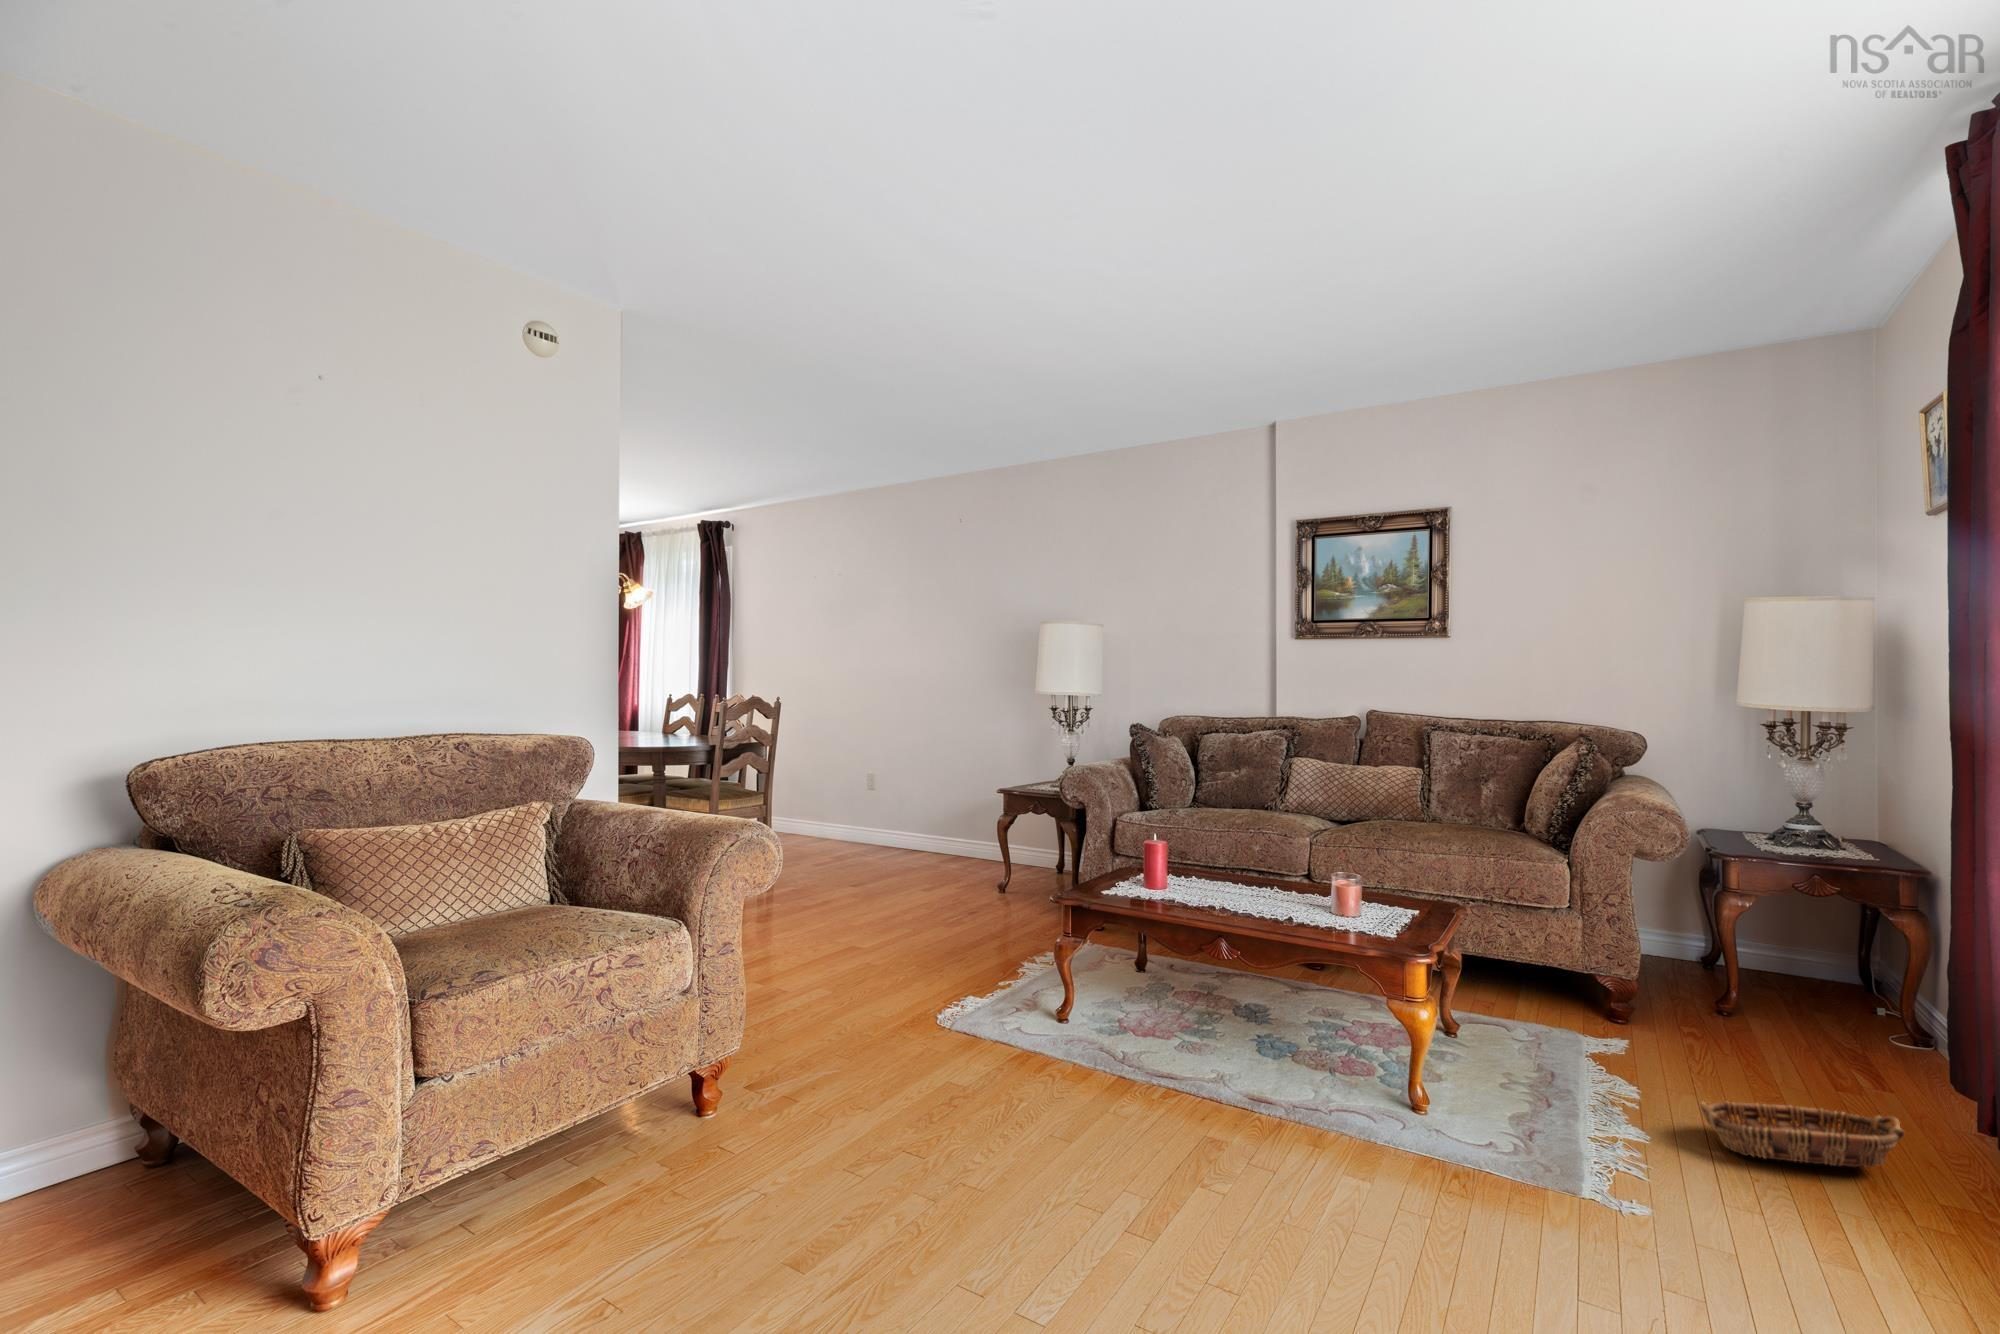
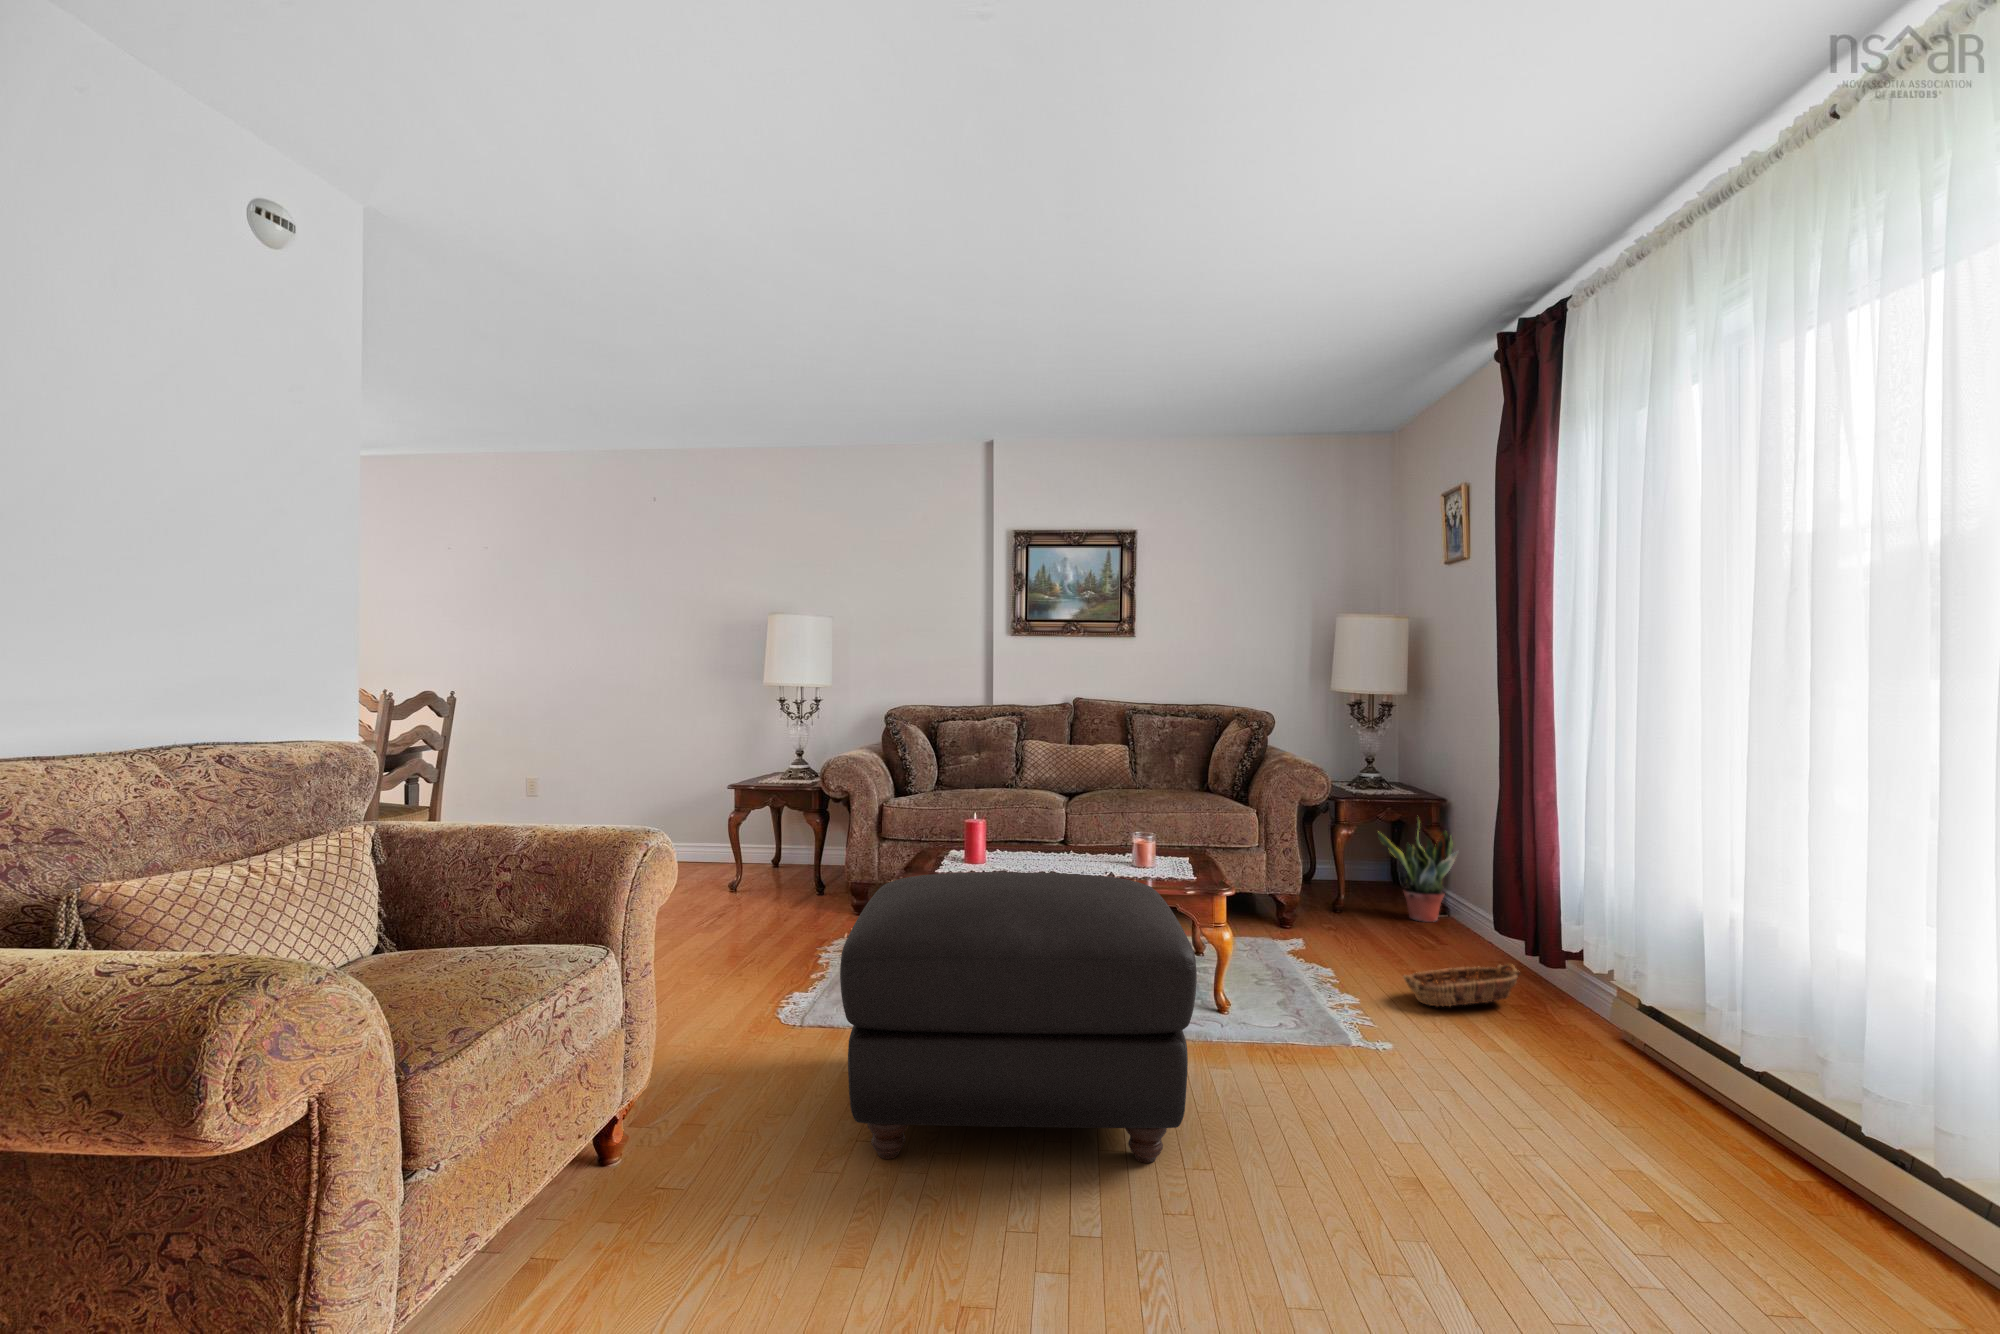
potted plant: none [1764,885,1894,1040] -> present [1378,819,1457,922]
ottoman: none [862,892,1277,1249] -> present [840,872,1197,1163]

